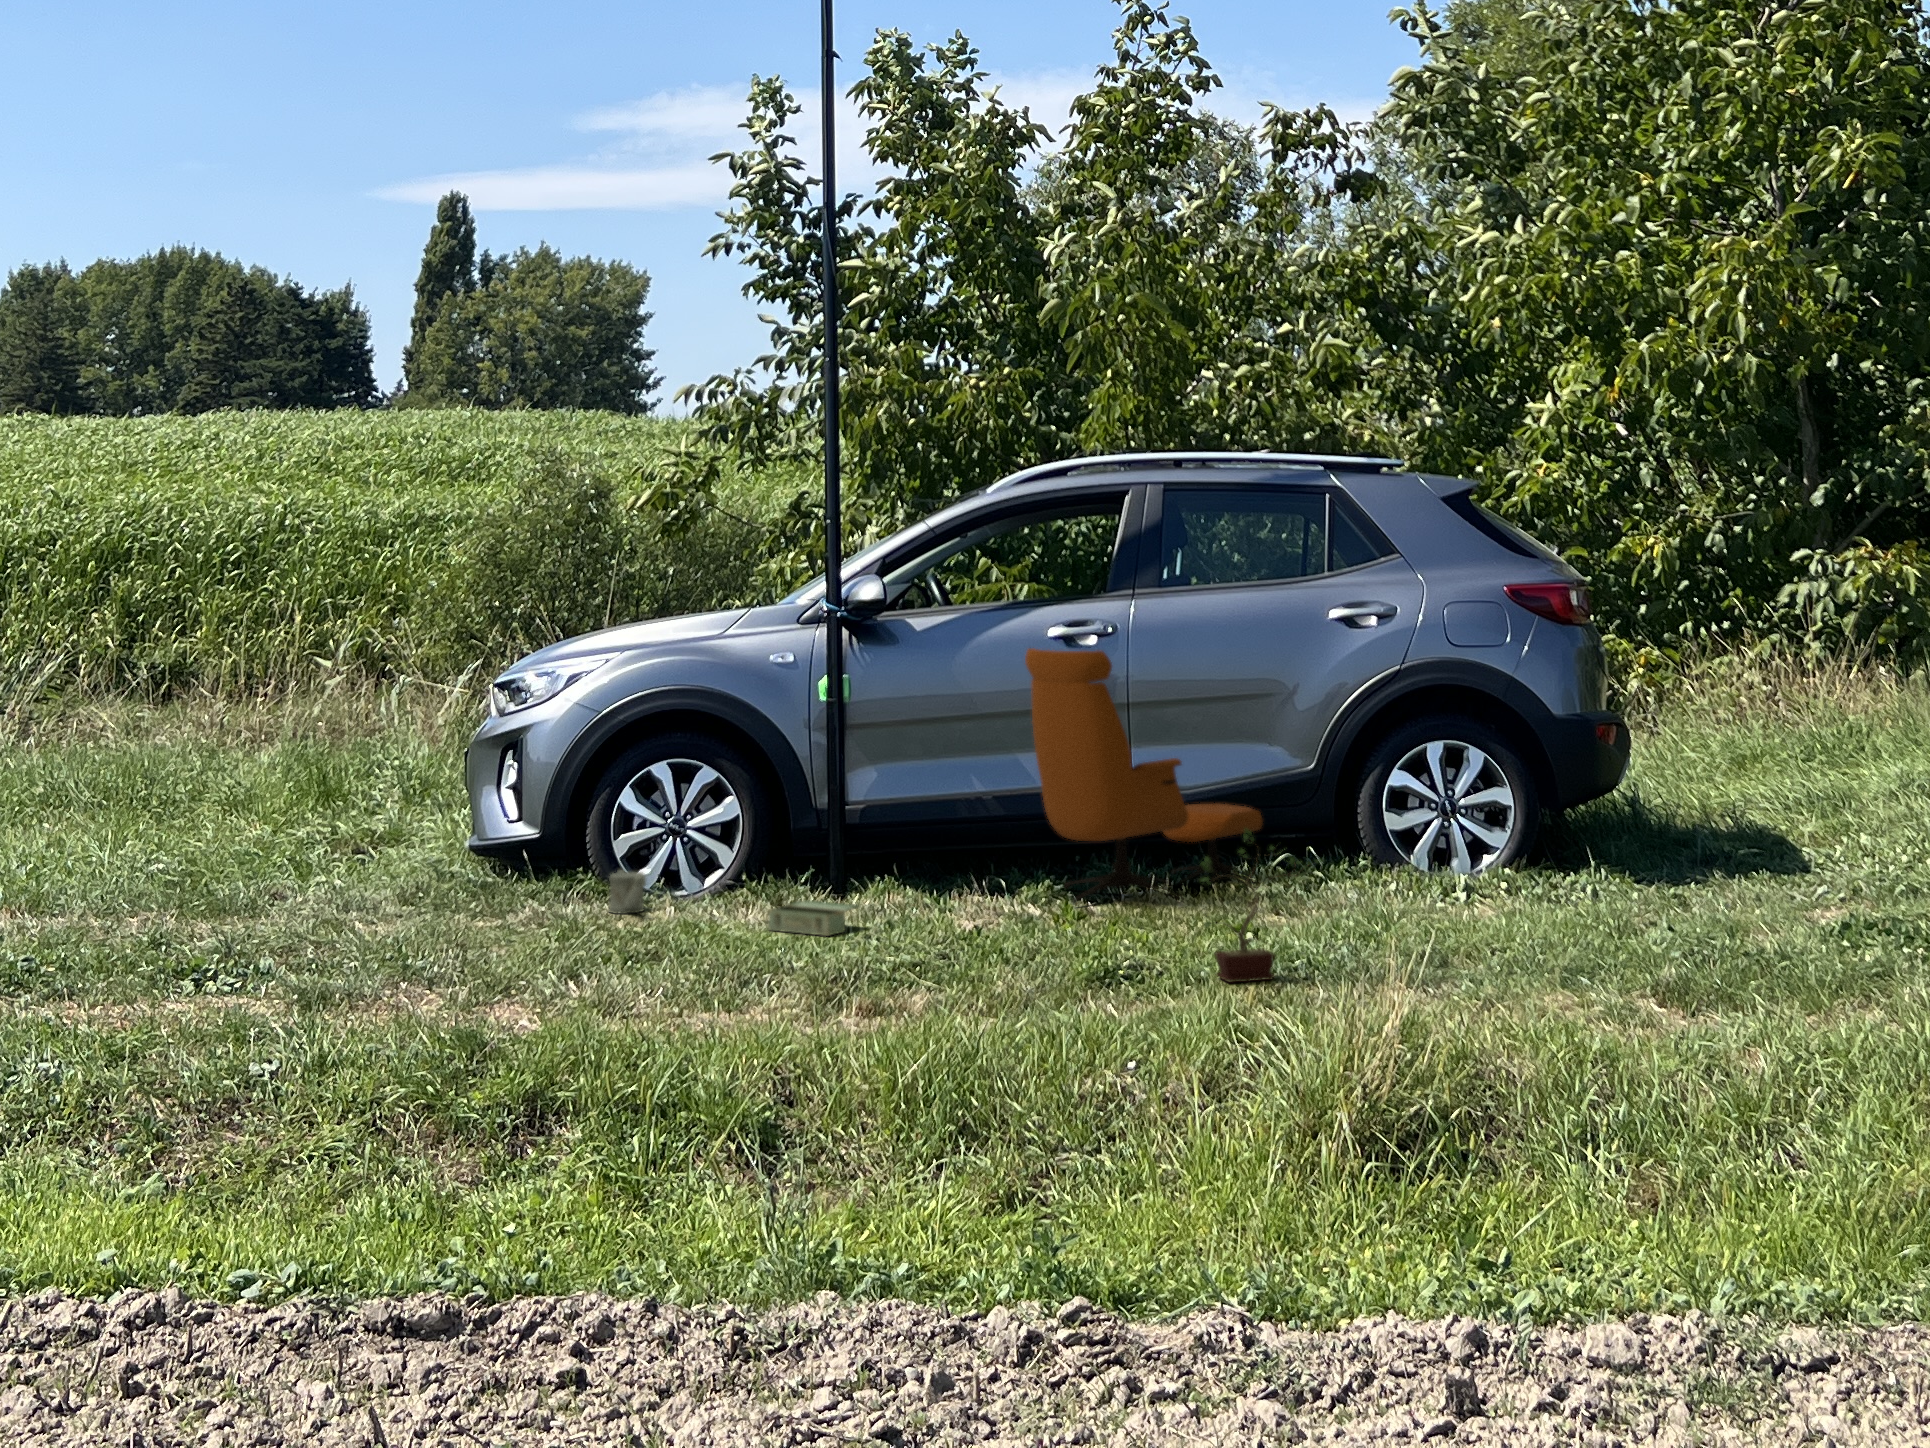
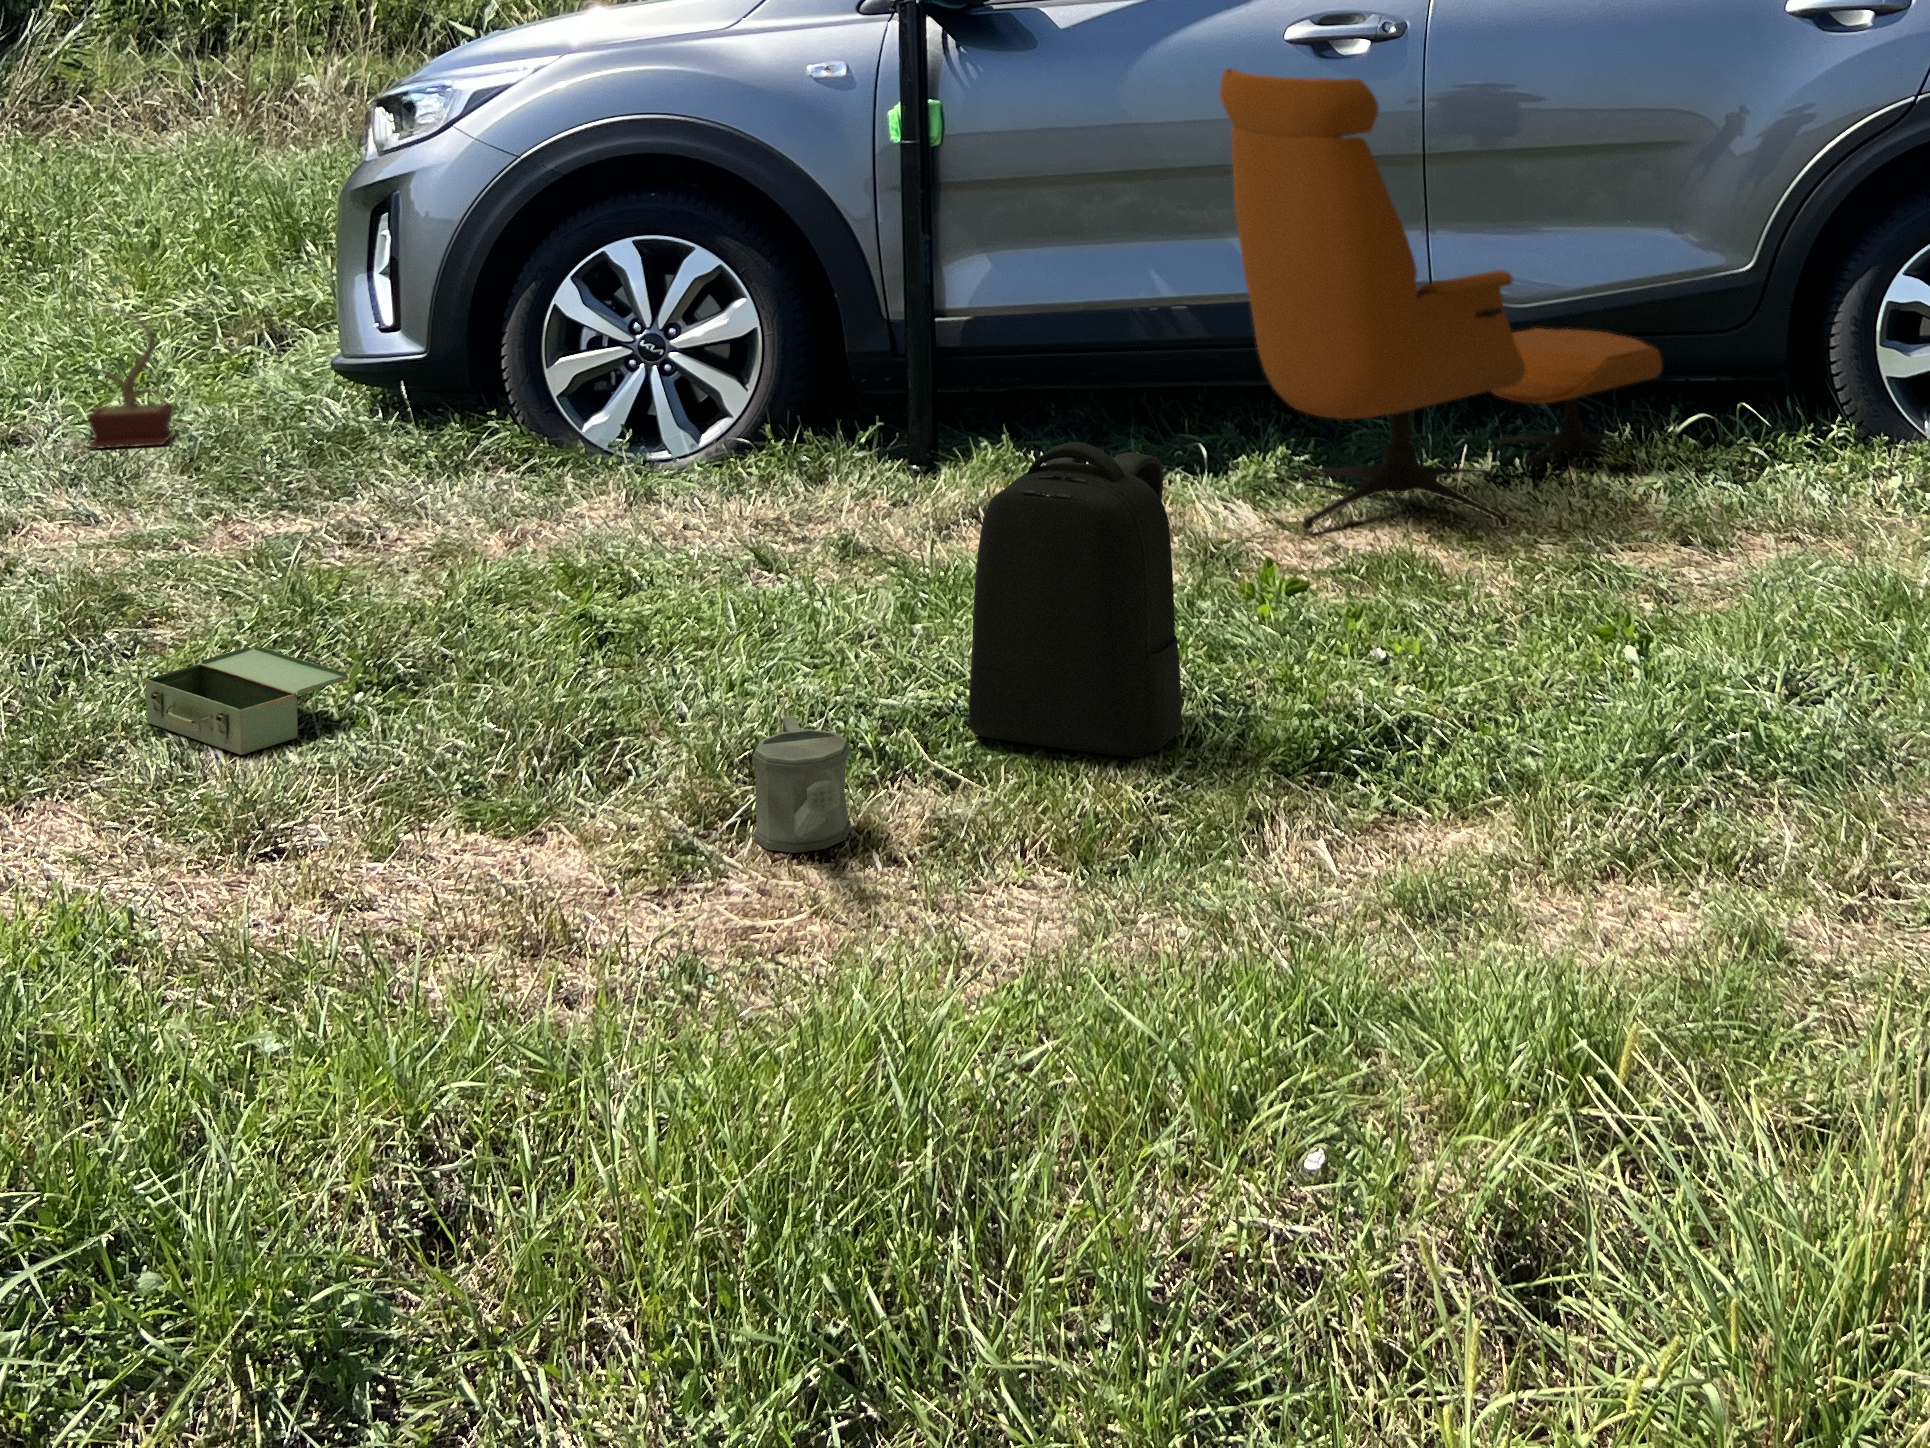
backpack: none [933,822,1036,975] -> present [969,442,1184,758]
potted plant: present [1200,828,1320,983] -> present [55,246,240,448]
watering can: present [609,870,646,914] -> present [753,716,851,853]
toolbox: present [768,900,859,936] -> present [146,646,349,755]

